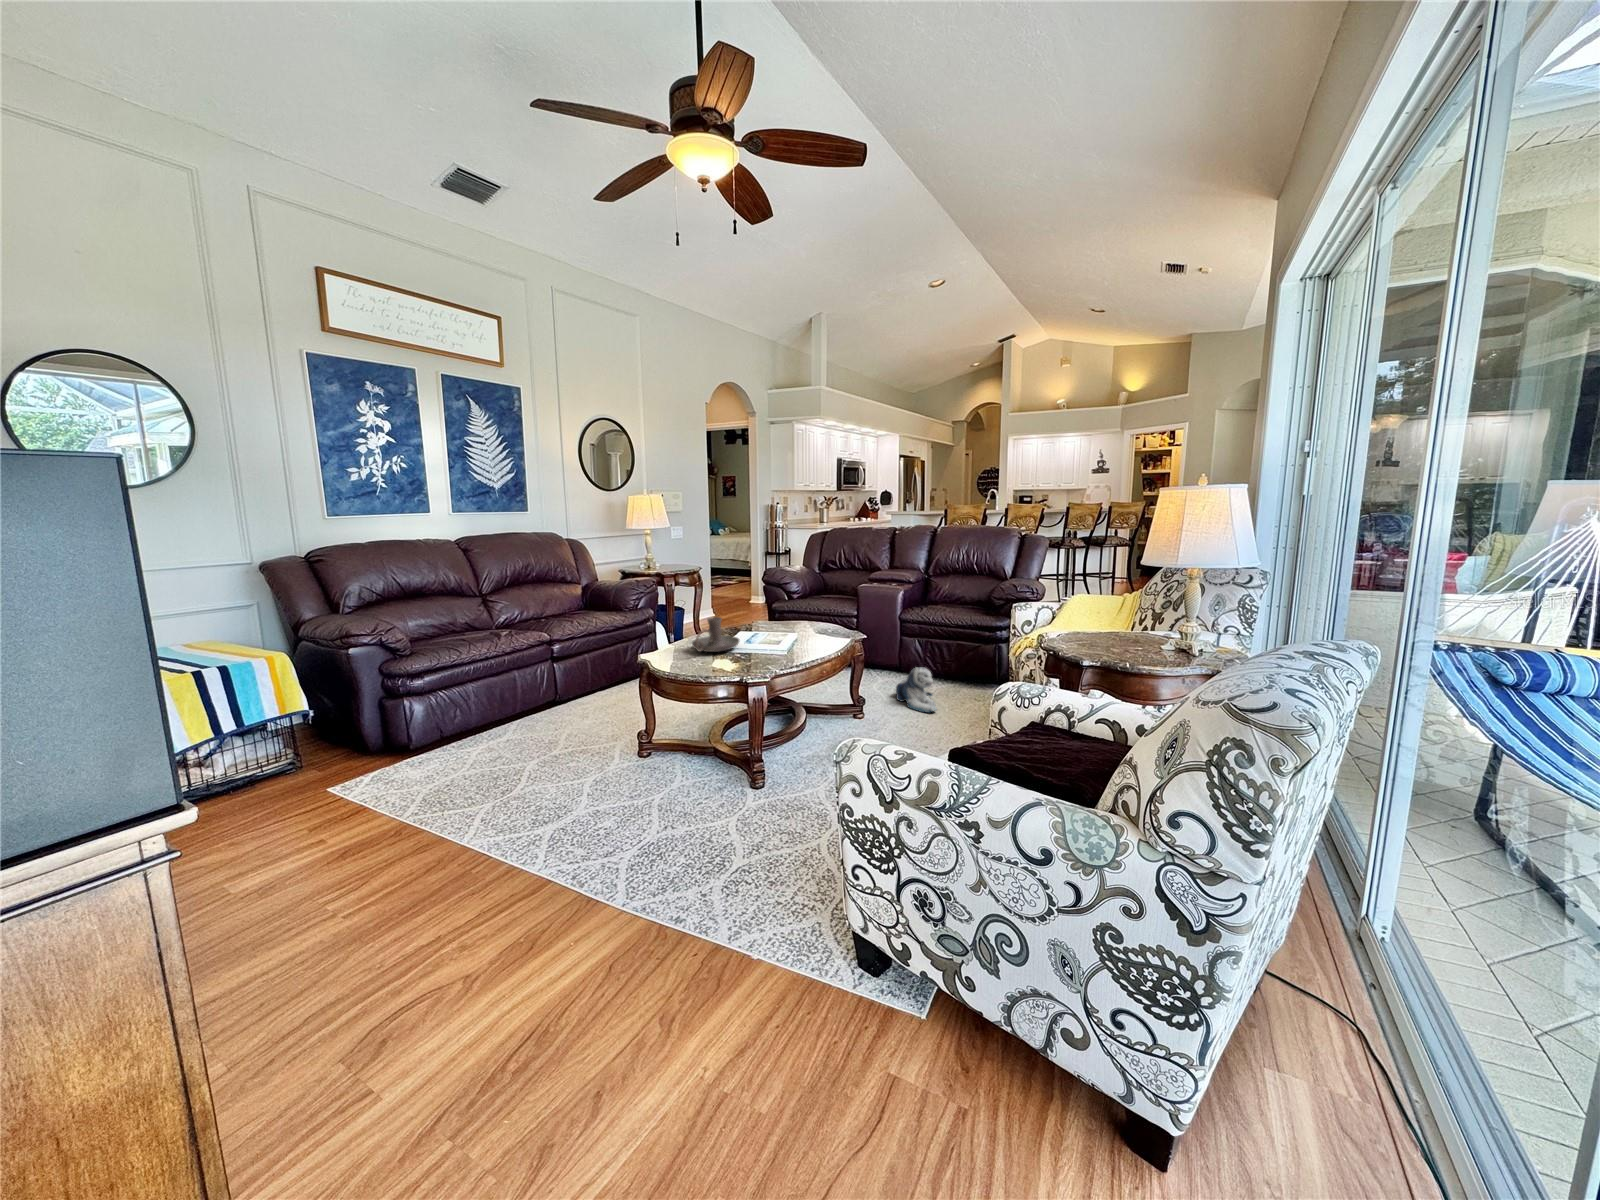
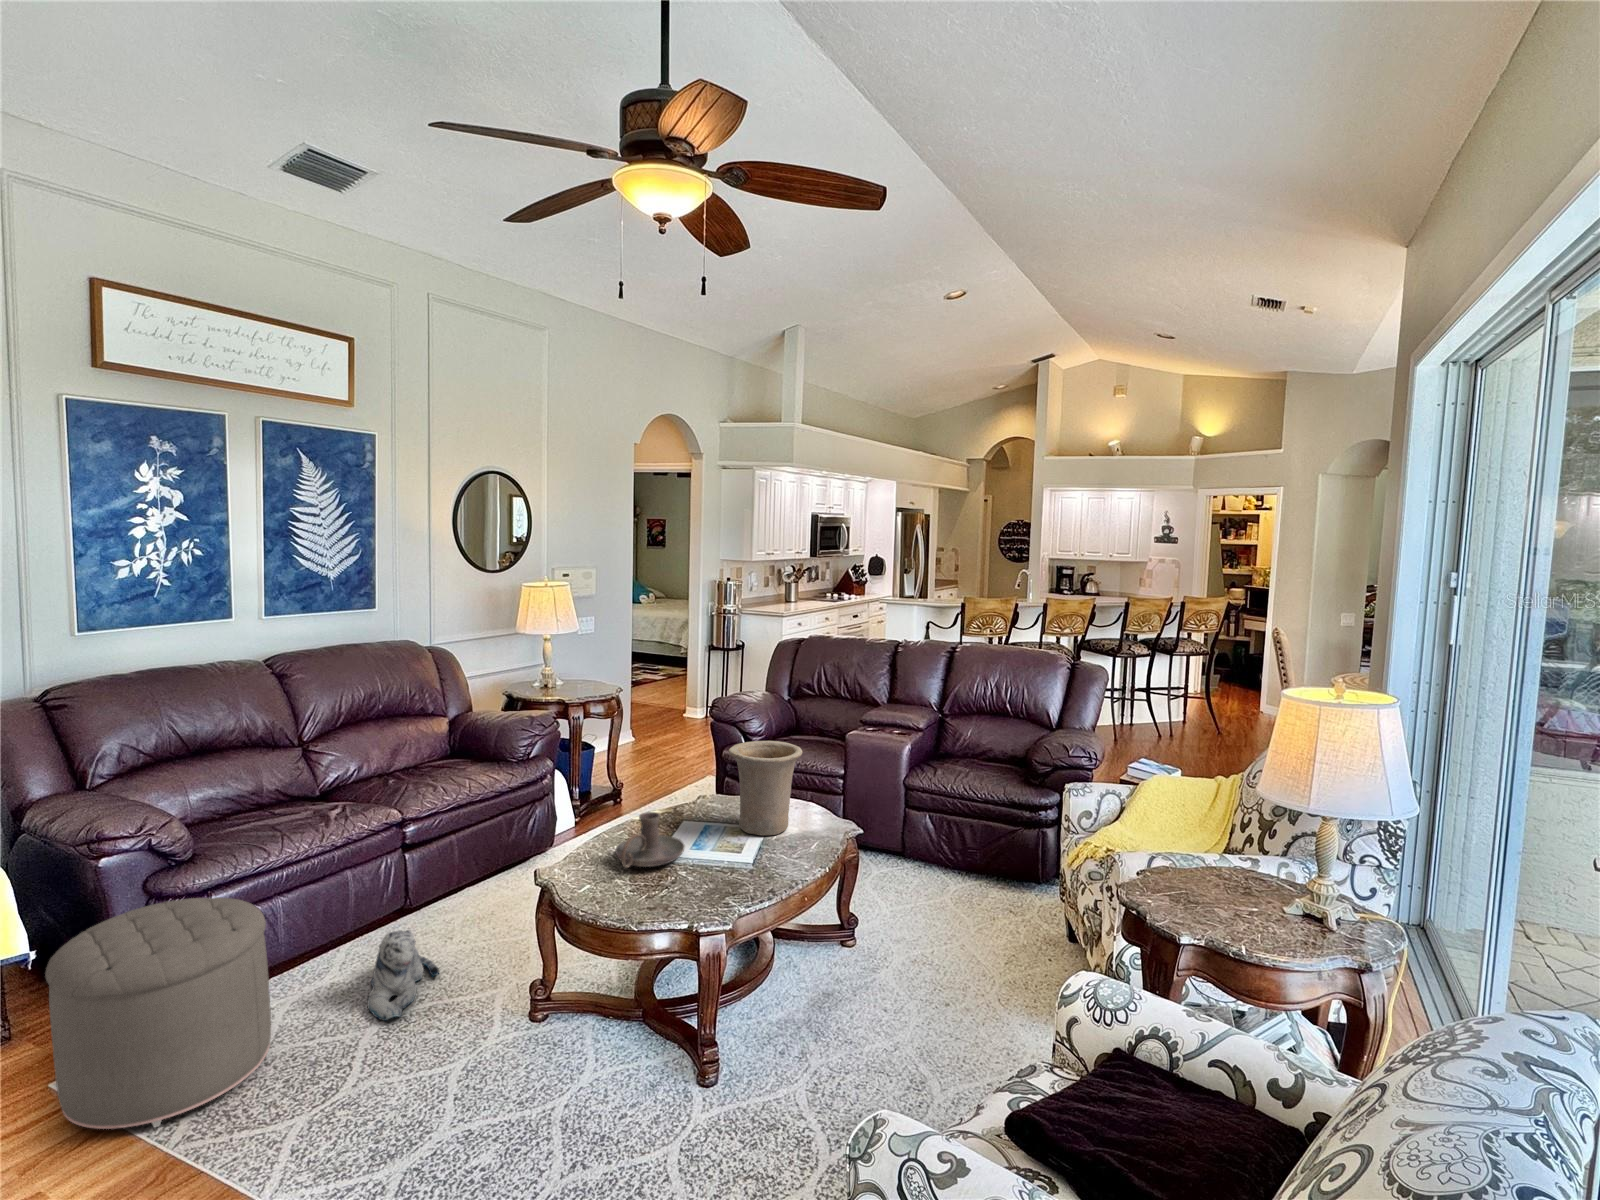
vase: none [769,575,822,637] -> present [729,741,802,835]
plush toy: present [896,667,936,713] -> present [368,930,439,1021]
ottoman: none [320,673,468,808] -> present [45,897,271,1129]

